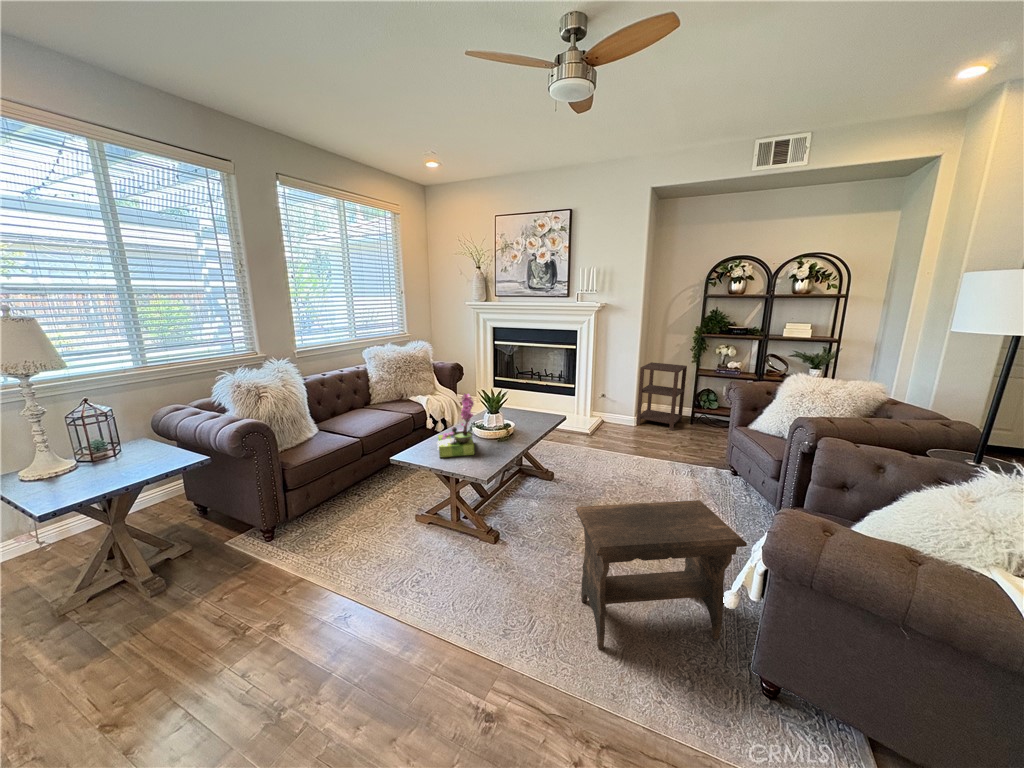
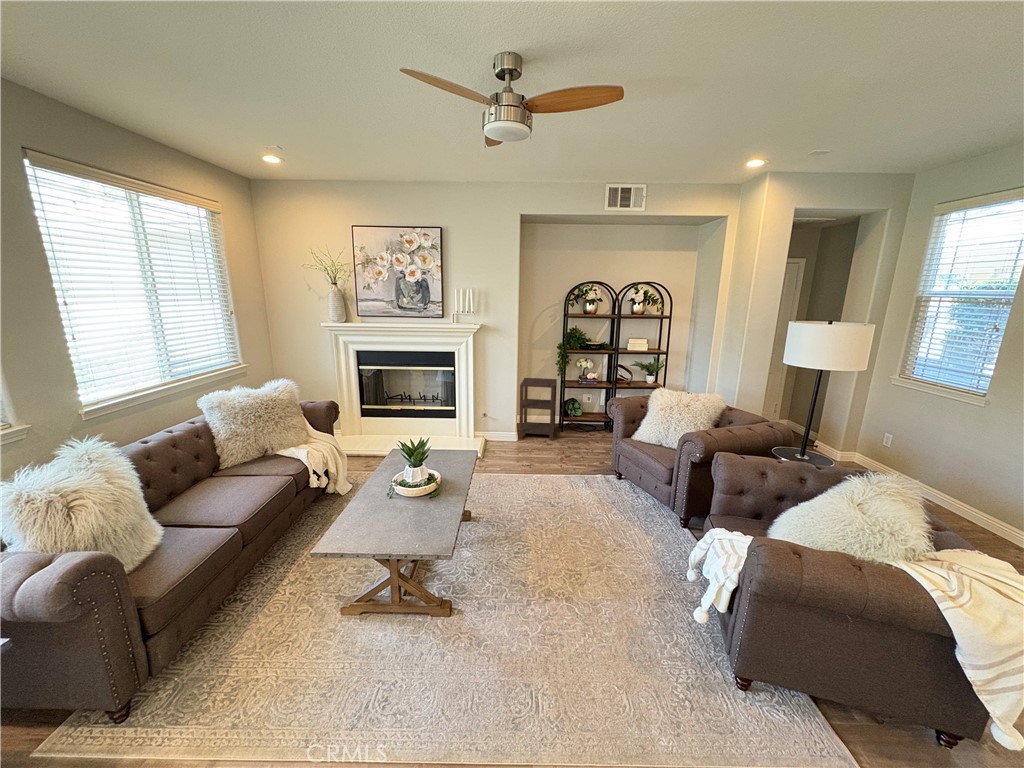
flower arrangement: present [437,394,474,457] -> none [360,450,414,536]
footstool: present [576,500,747,649] -> none [559,526,707,701]

